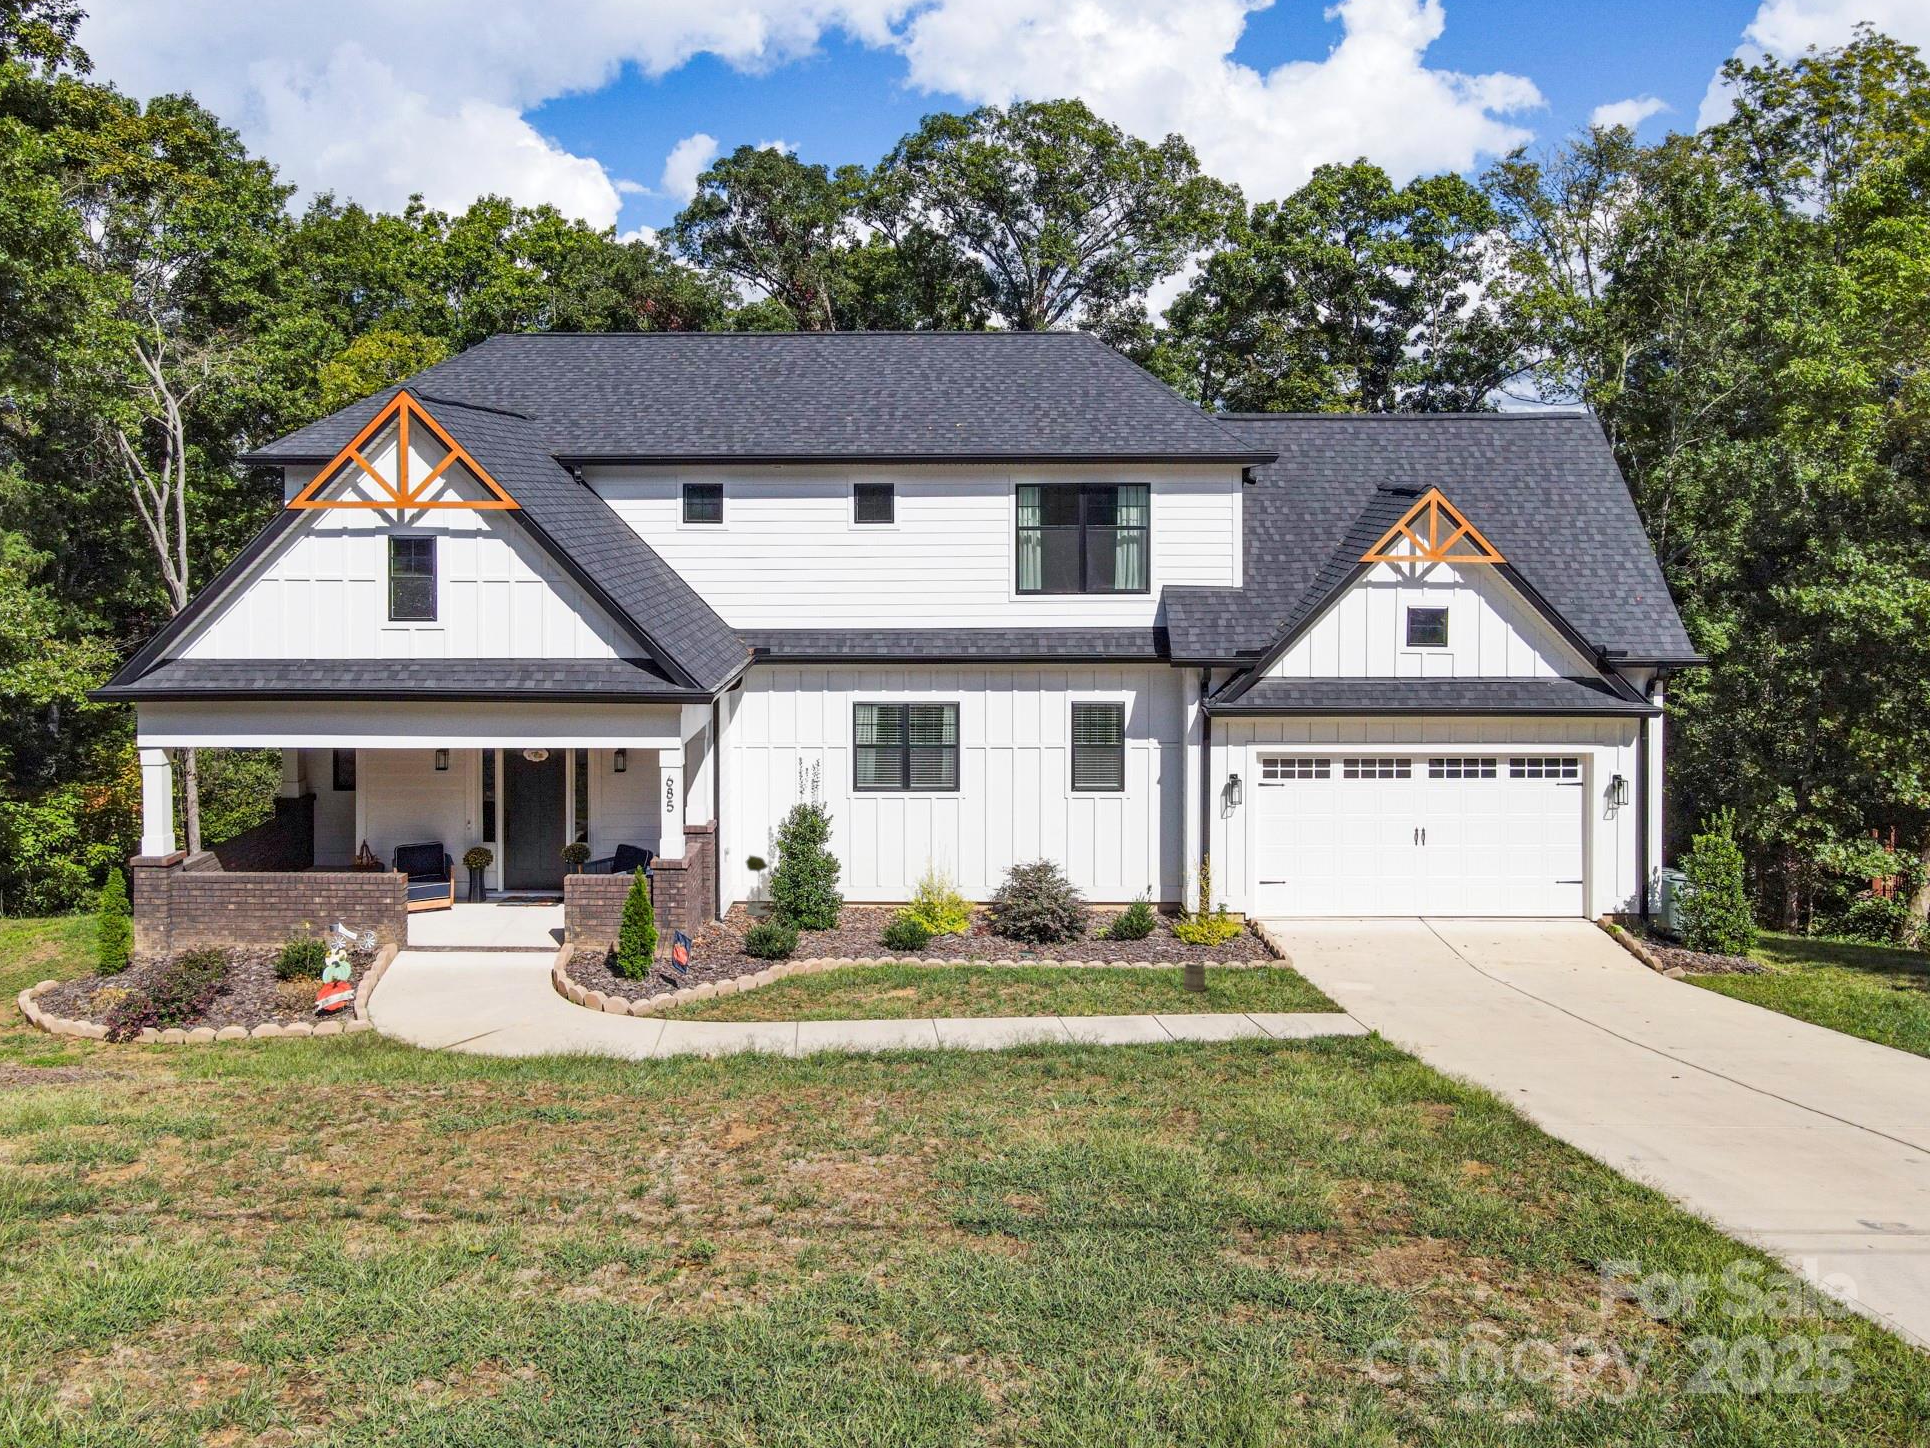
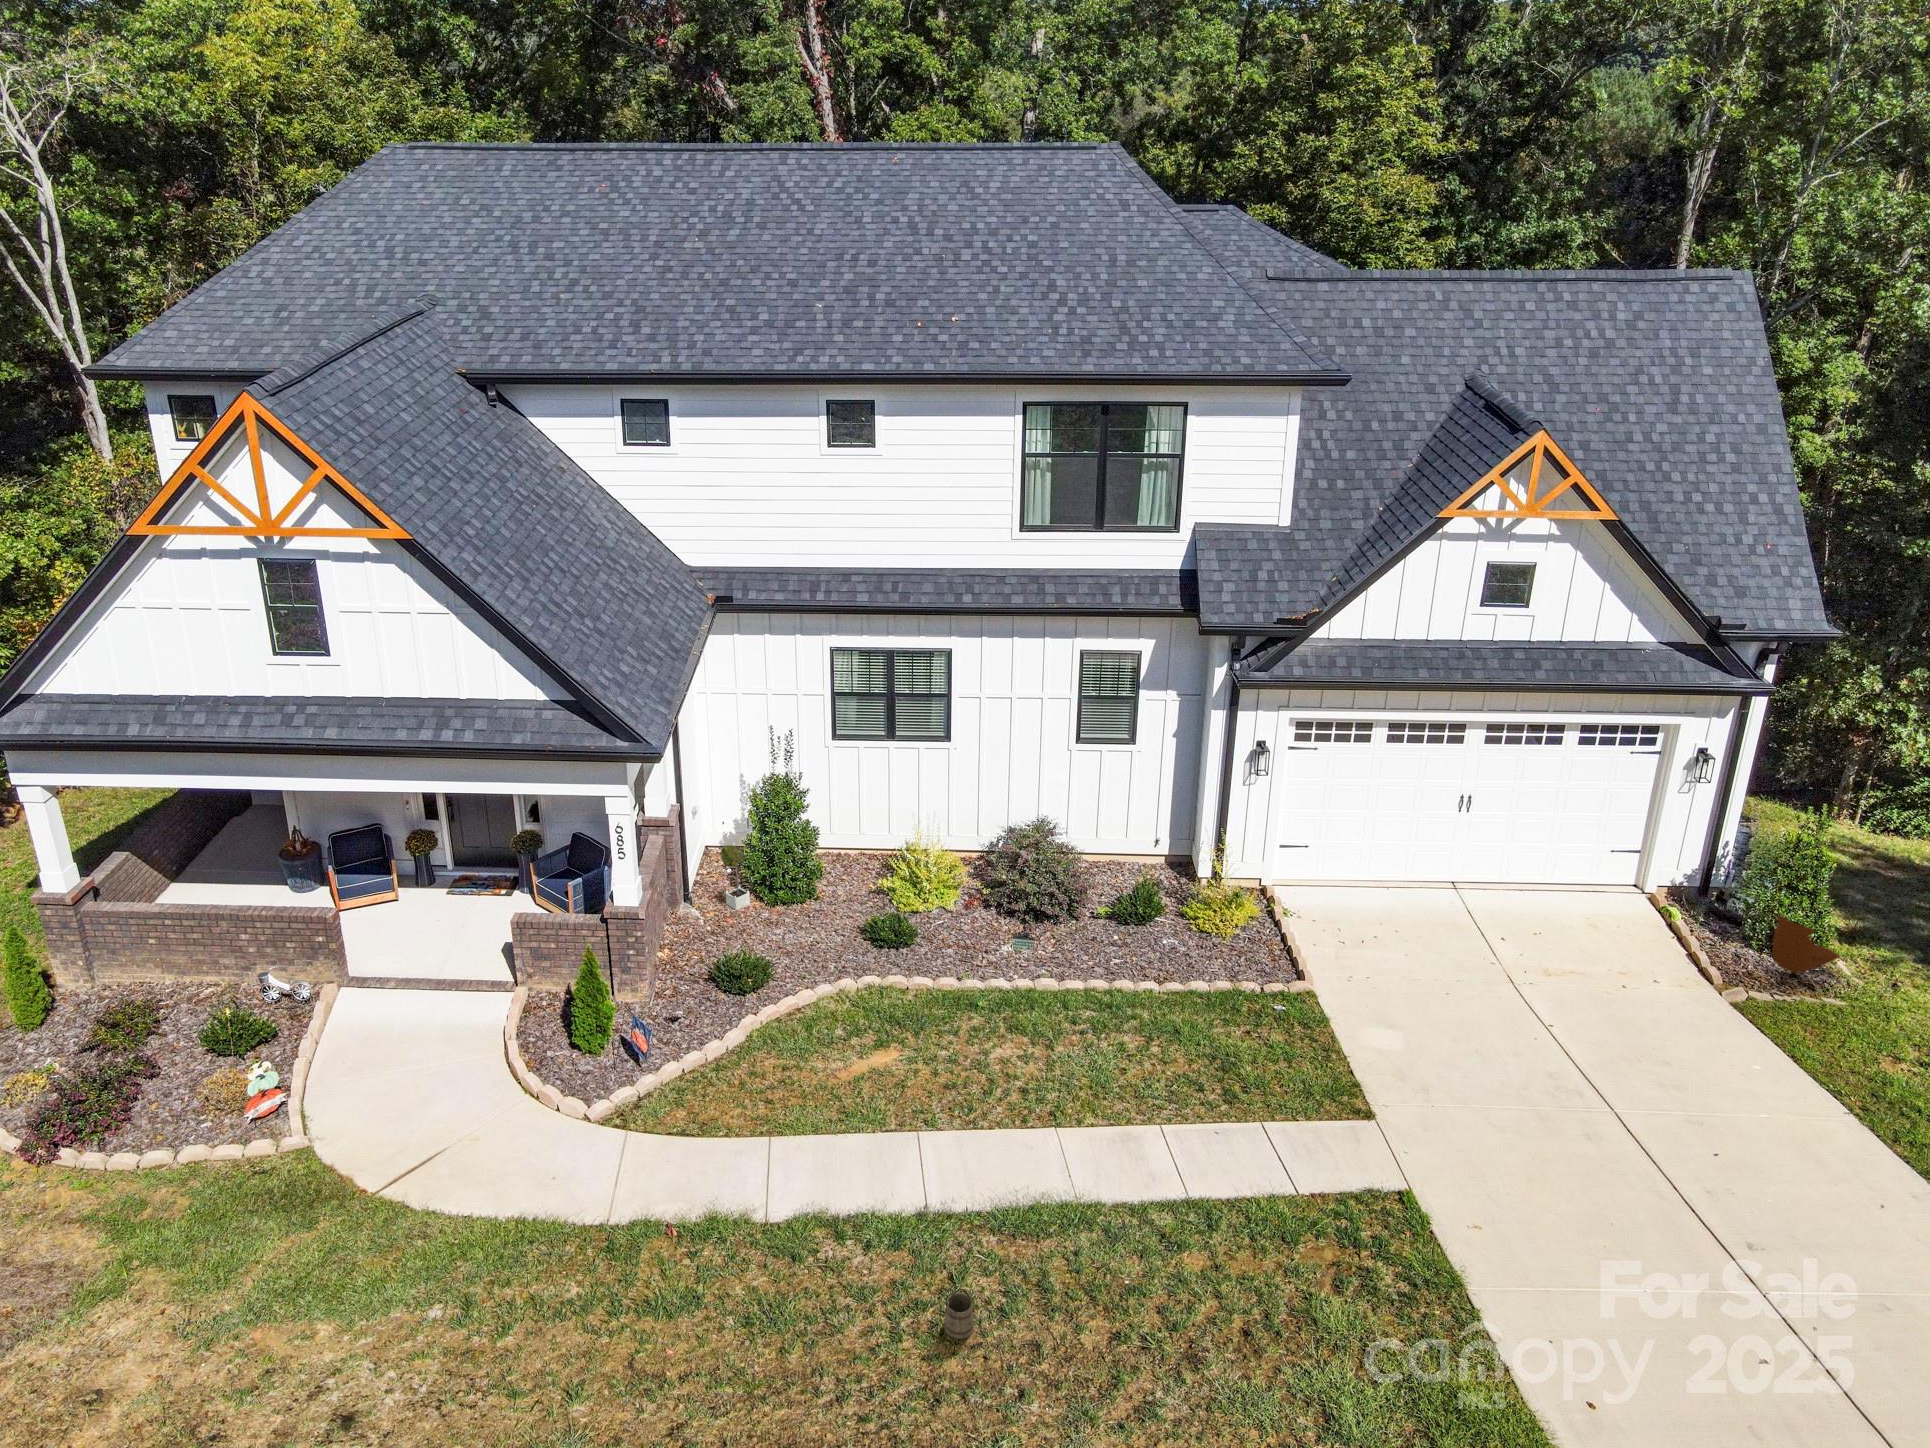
lounge chair: none [1705,888,1772,961] -> present [1769,915,1840,985]
bucket: present [1183,956,1205,991] -> present [944,1289,974,1339]

